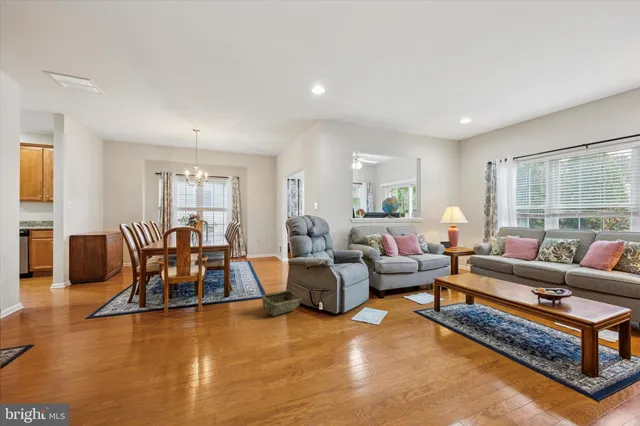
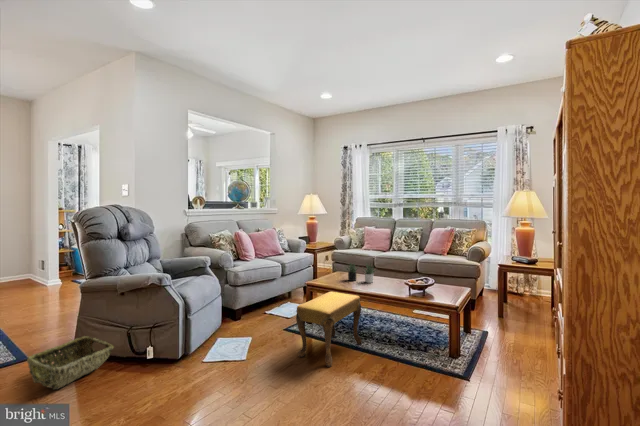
succulent plant: none [472,265,506,286] -> present [347,263,376,283]
footstool: none [419,287,481,346] -> present [296,292,362,367]

